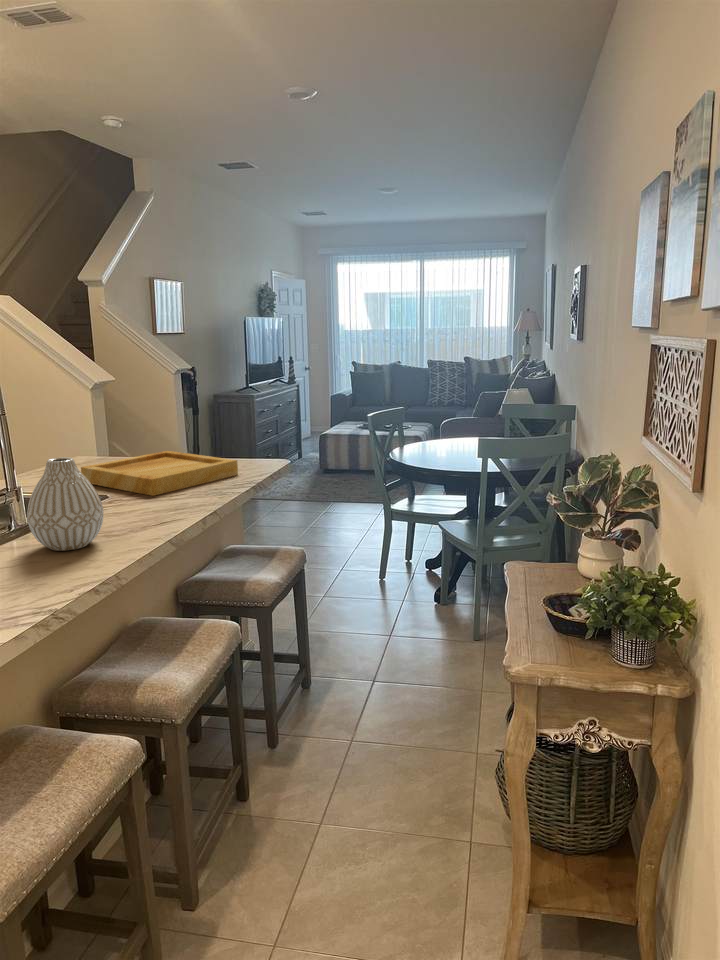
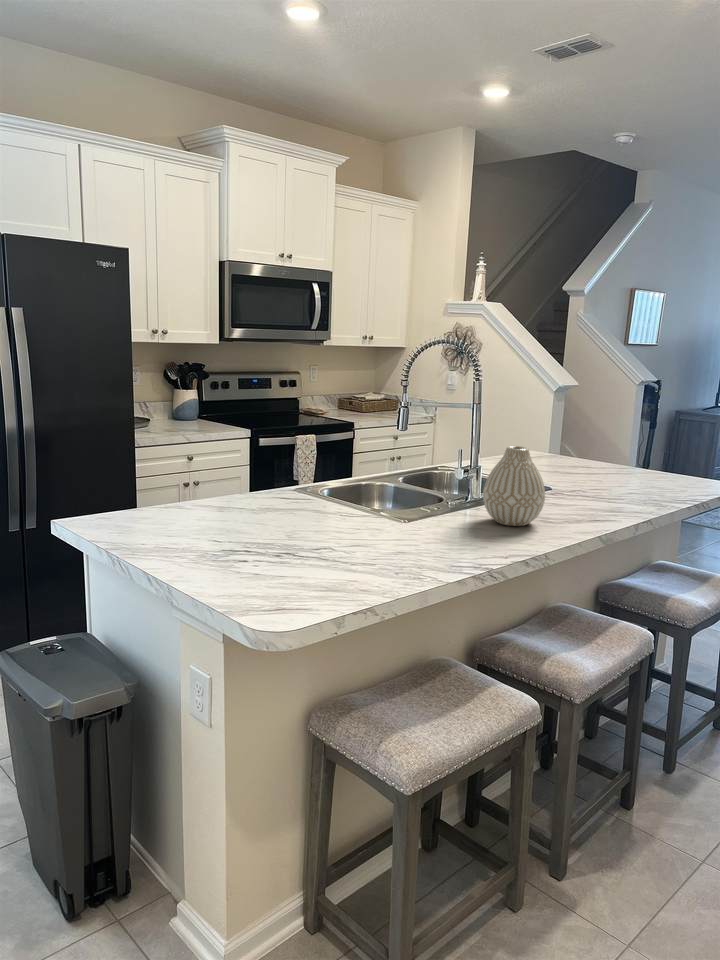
tray: present [81,451,238,496] -> none [532,456,685,495]

